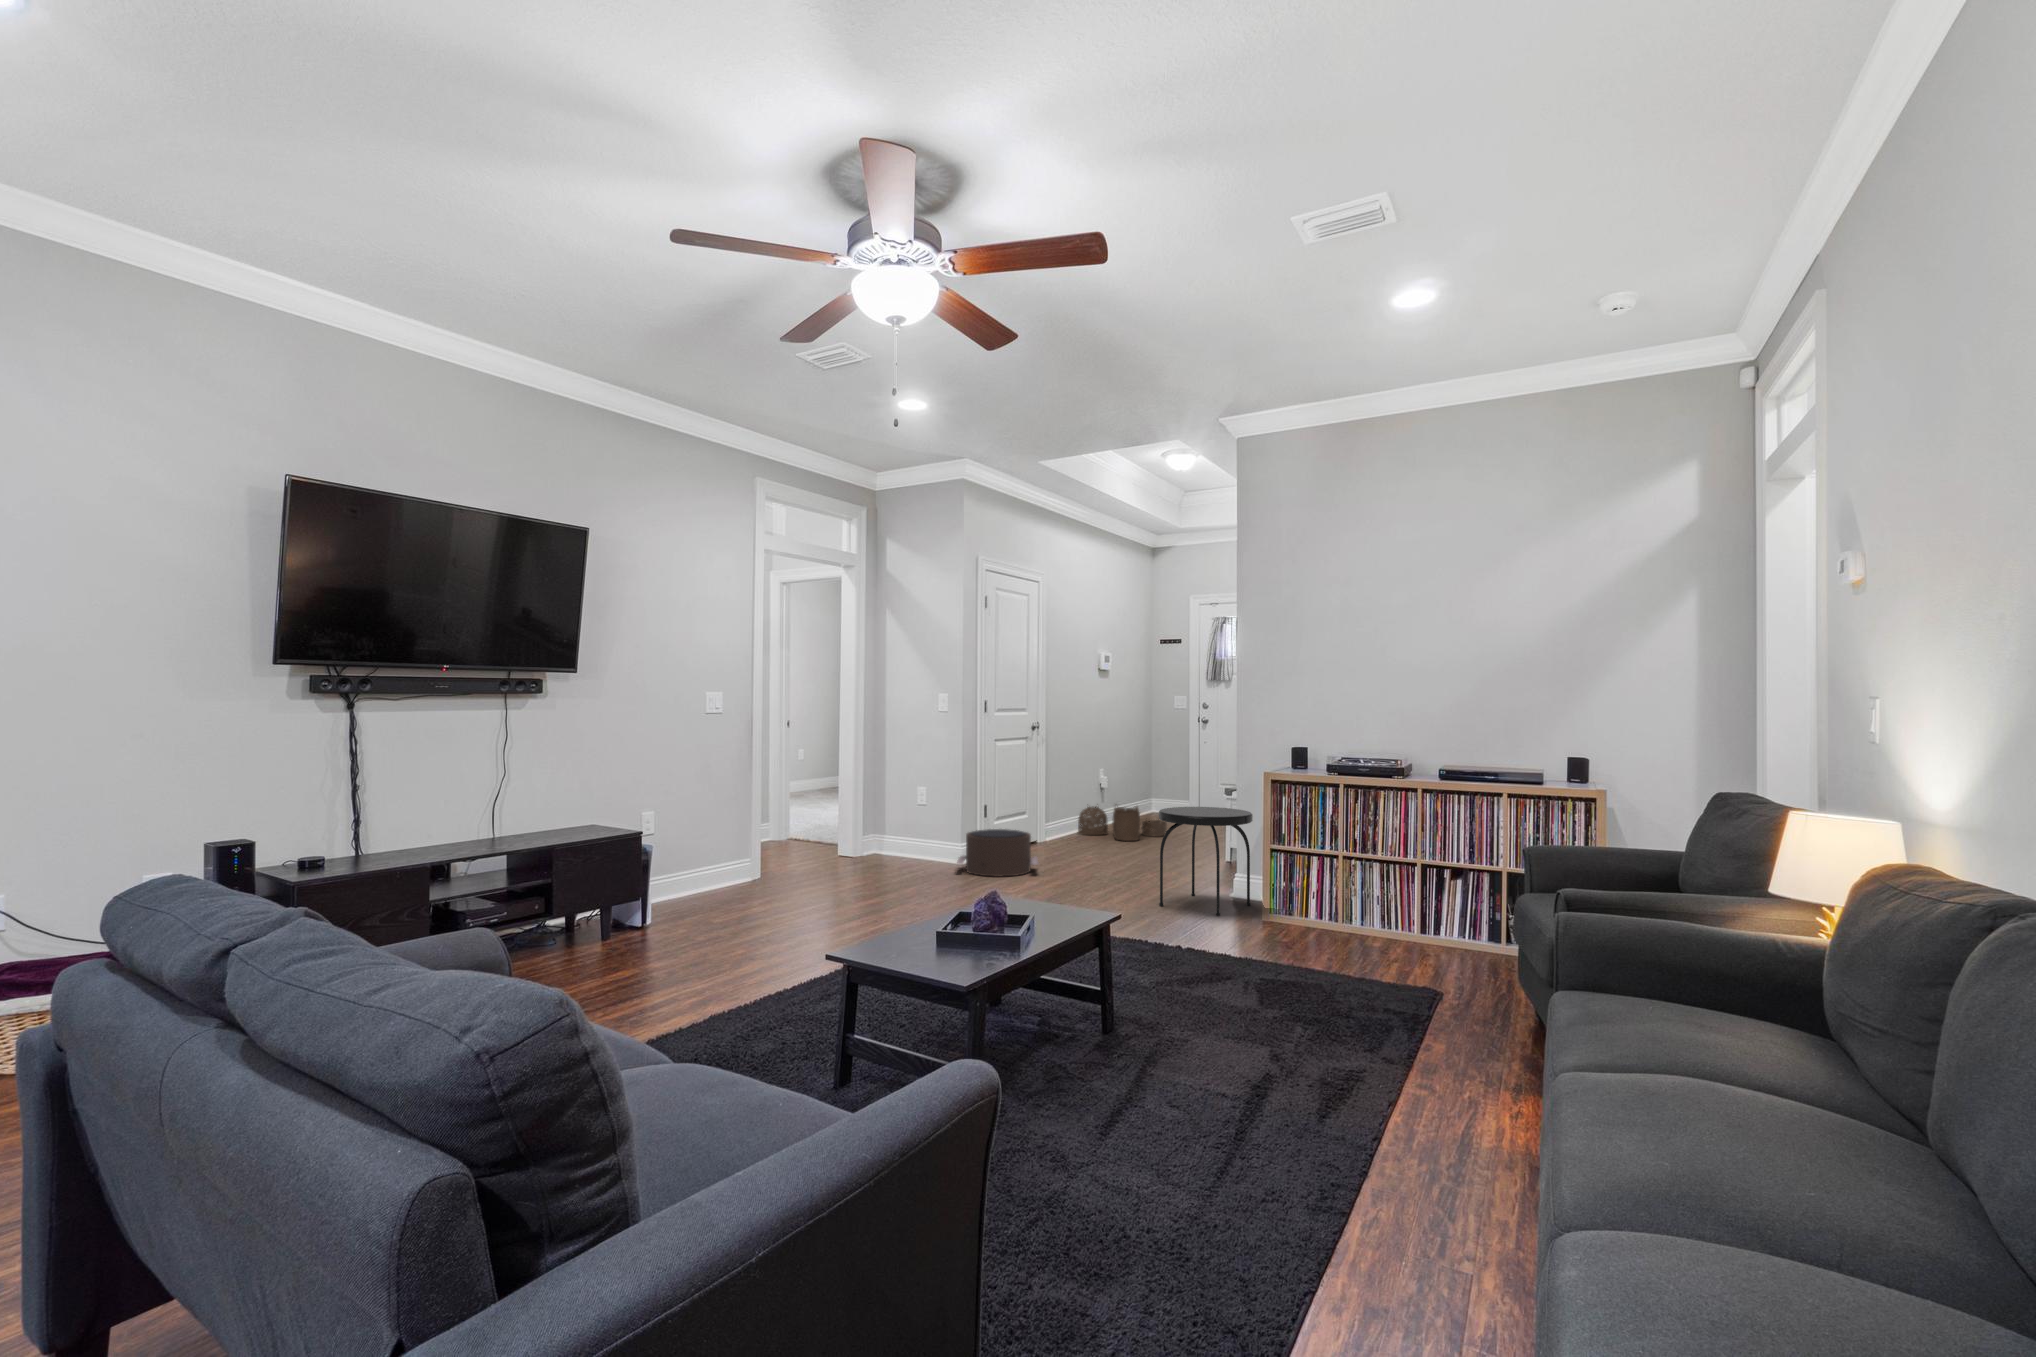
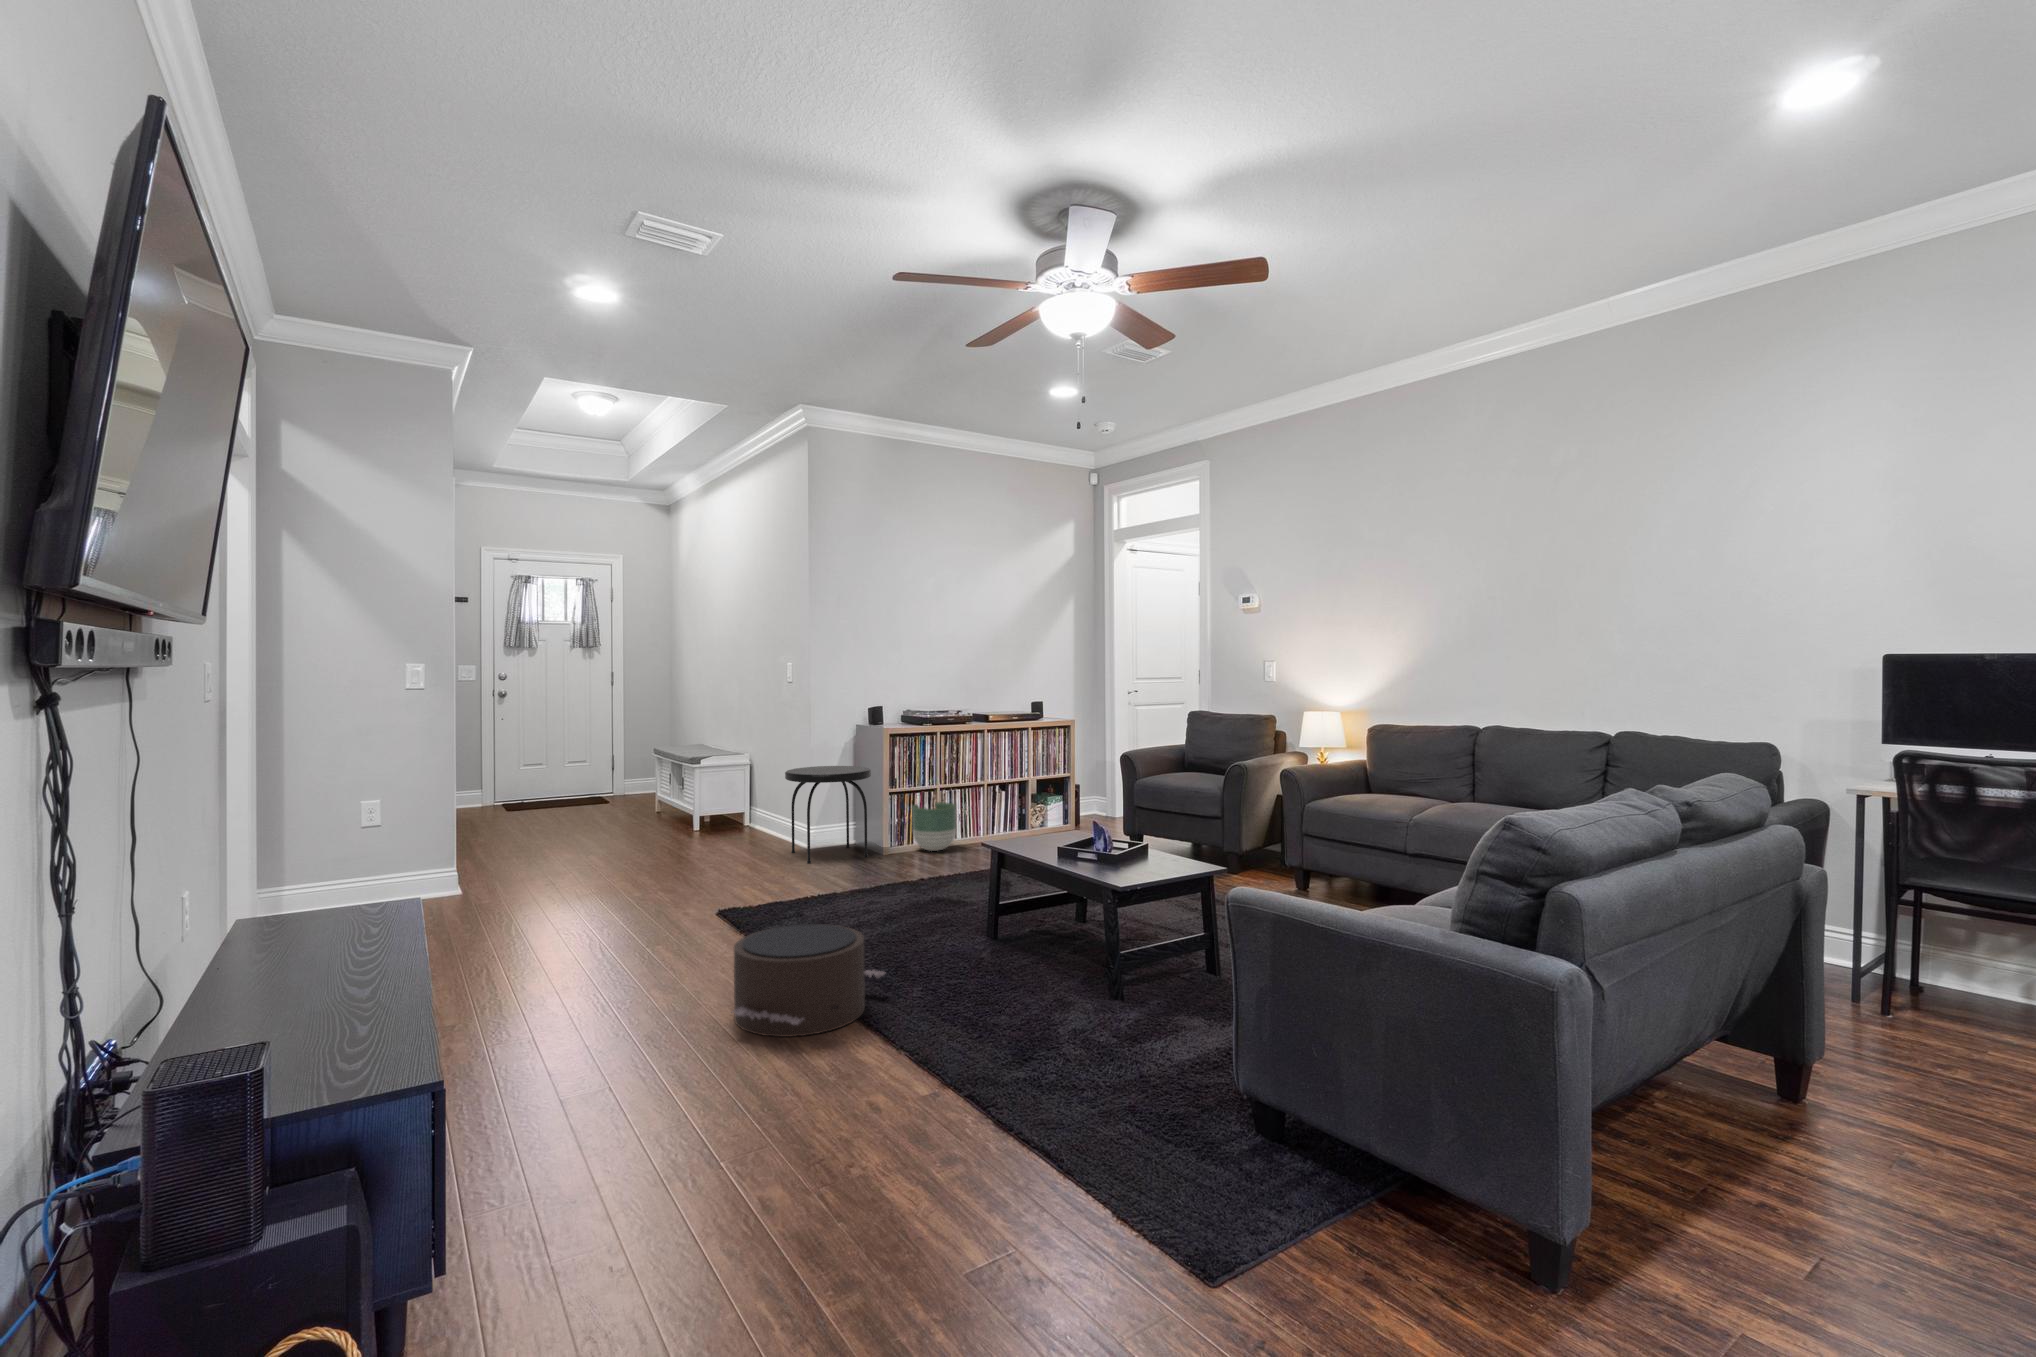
woven basket: present [1078,806,1167,841] -> none [437,793,546,840]
pouf: present [957,829,1038,876] -> present [732,924,885,1037]
planter: none [1275,869,1332,931] -> present [912,802,956,851]

